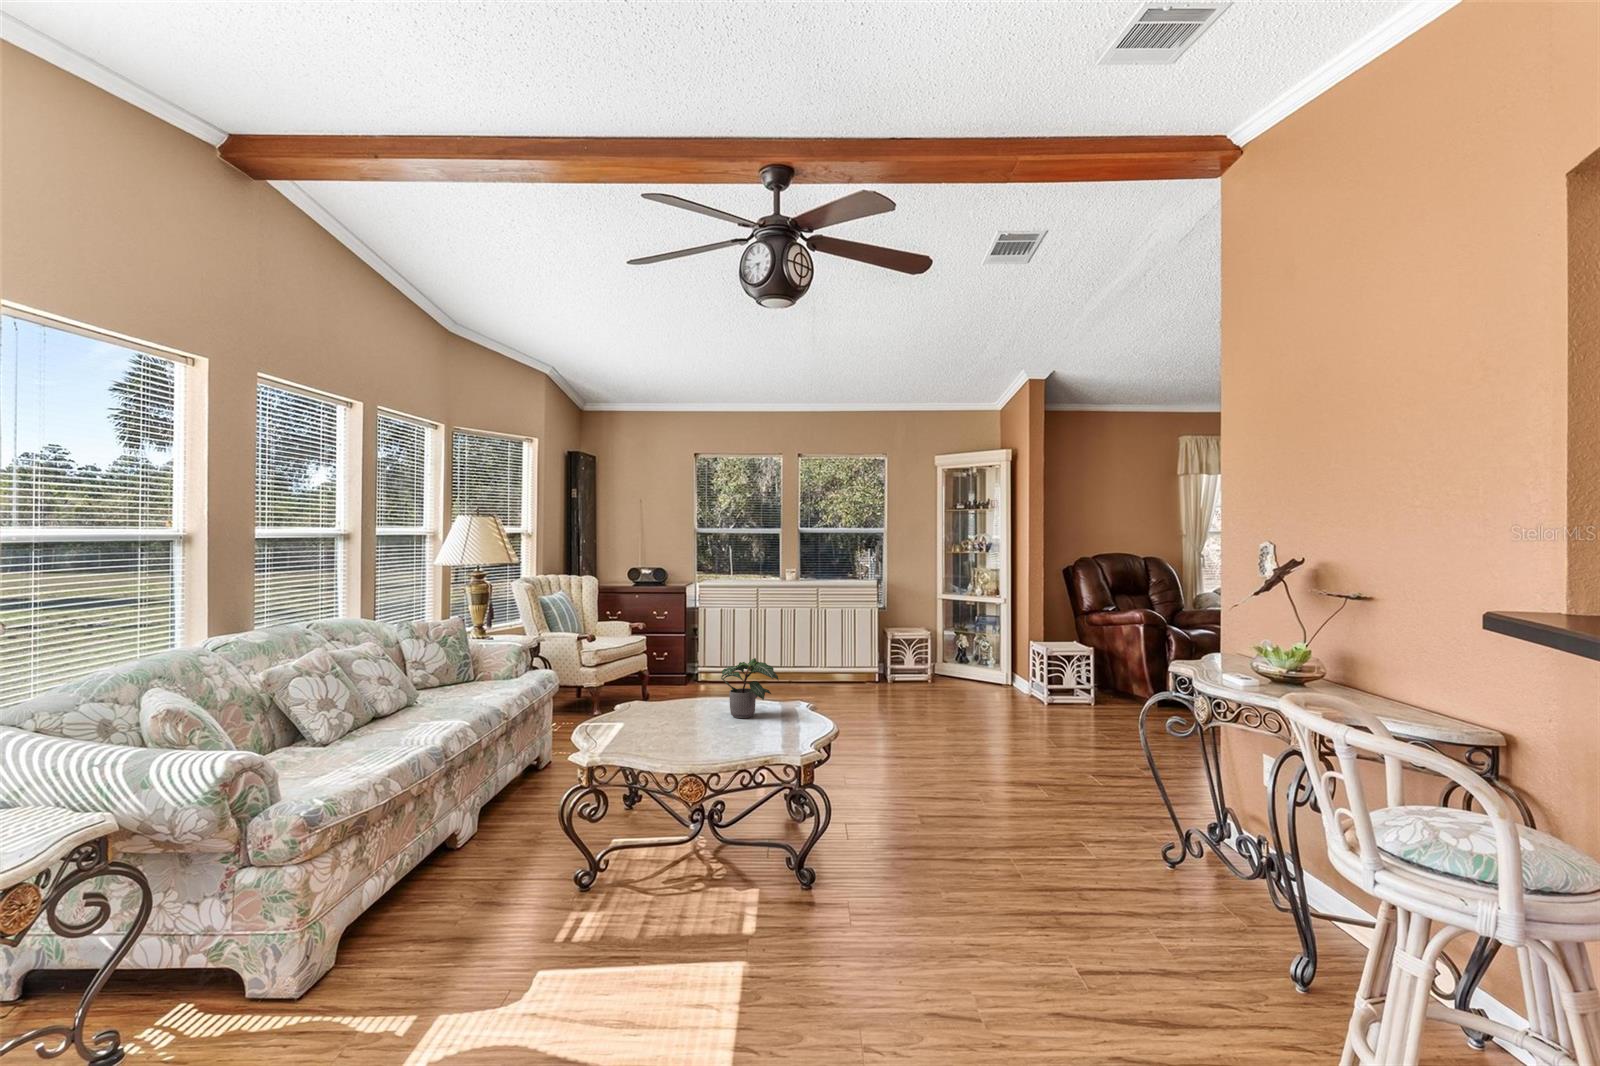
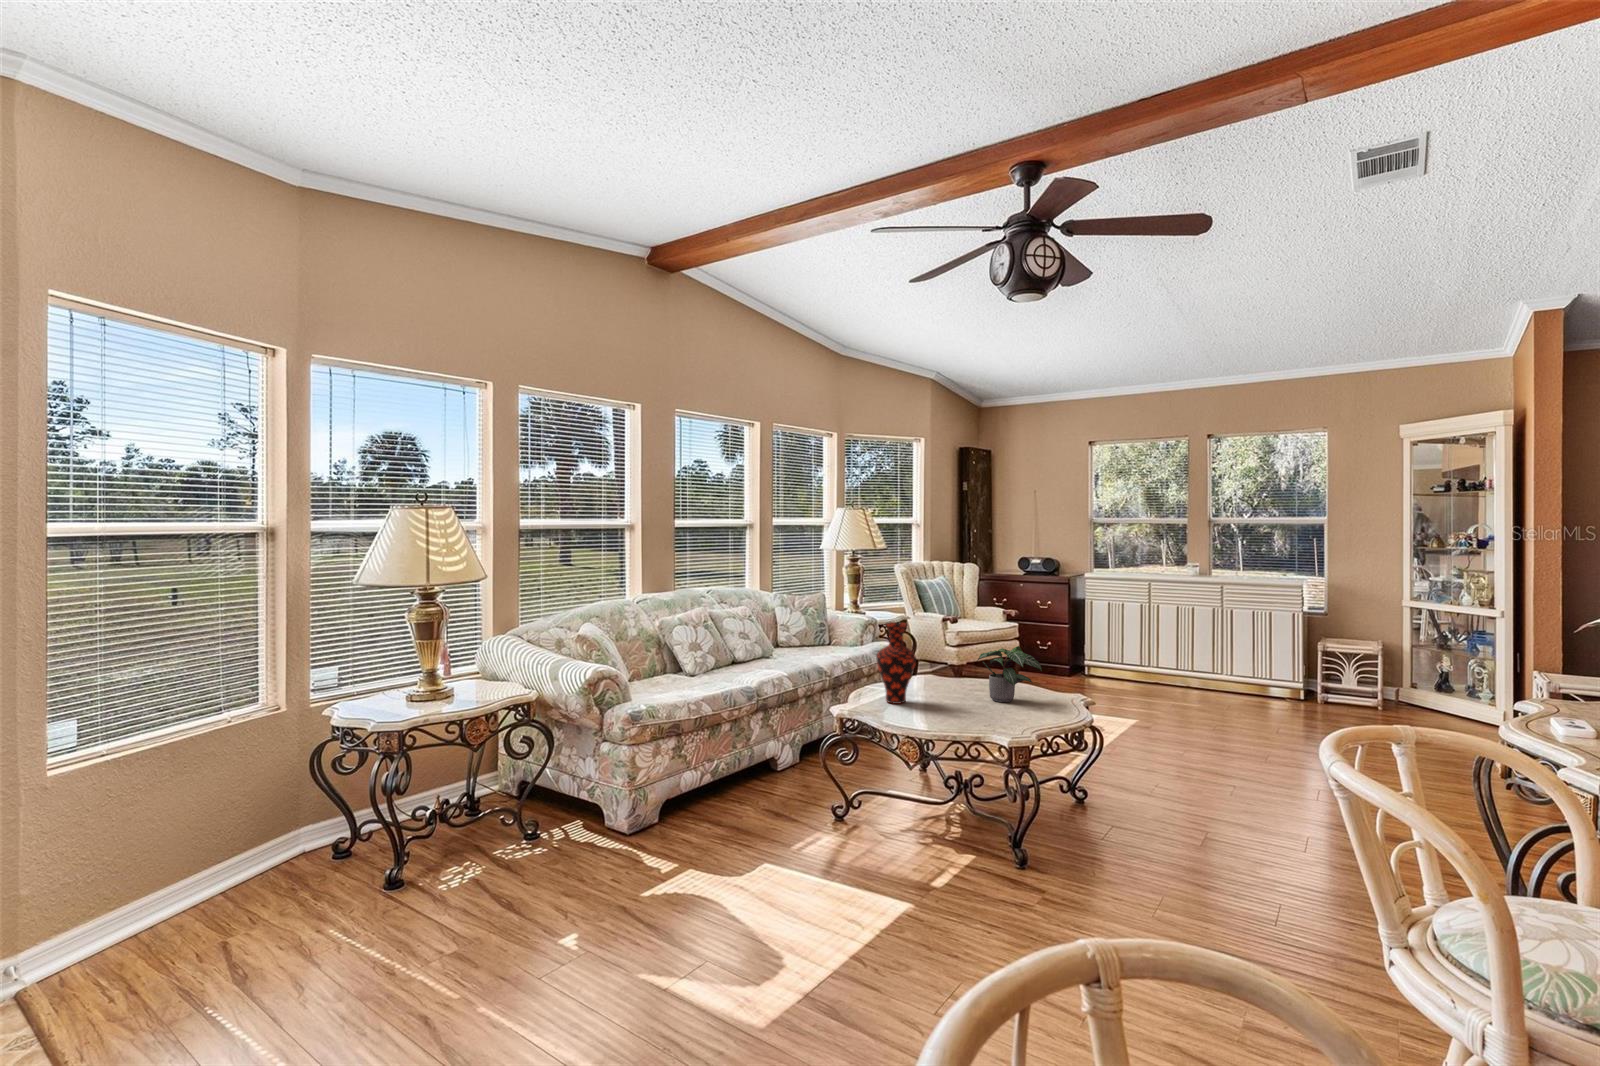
vase: none [618,644,664,738] -> present [877,622,916,704]

